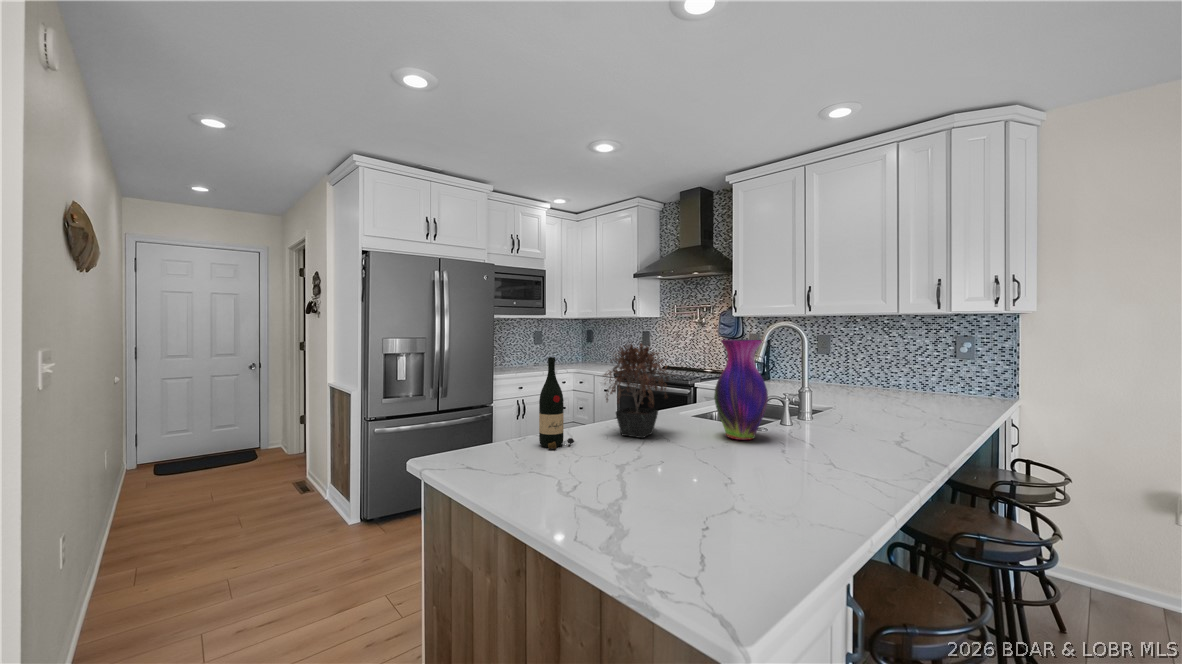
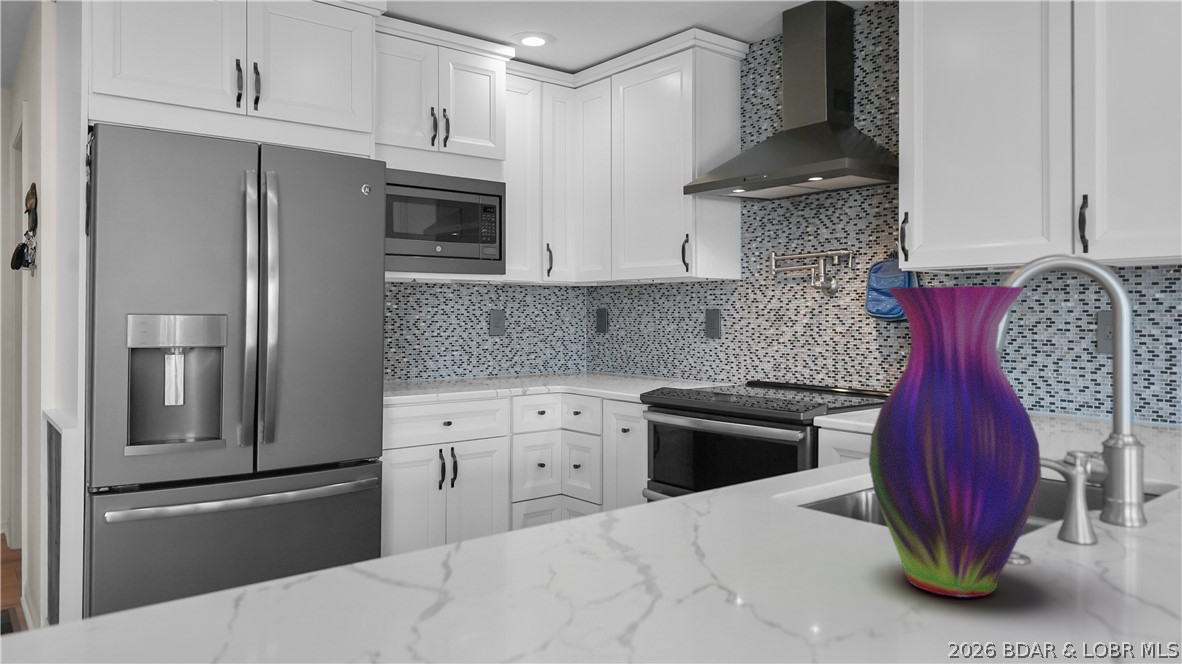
potted plant: present [604,343,668,438] -> none [532,291,752,582]
wine bottle: present [539,357,574,449] -> none [325,336,434,622]

